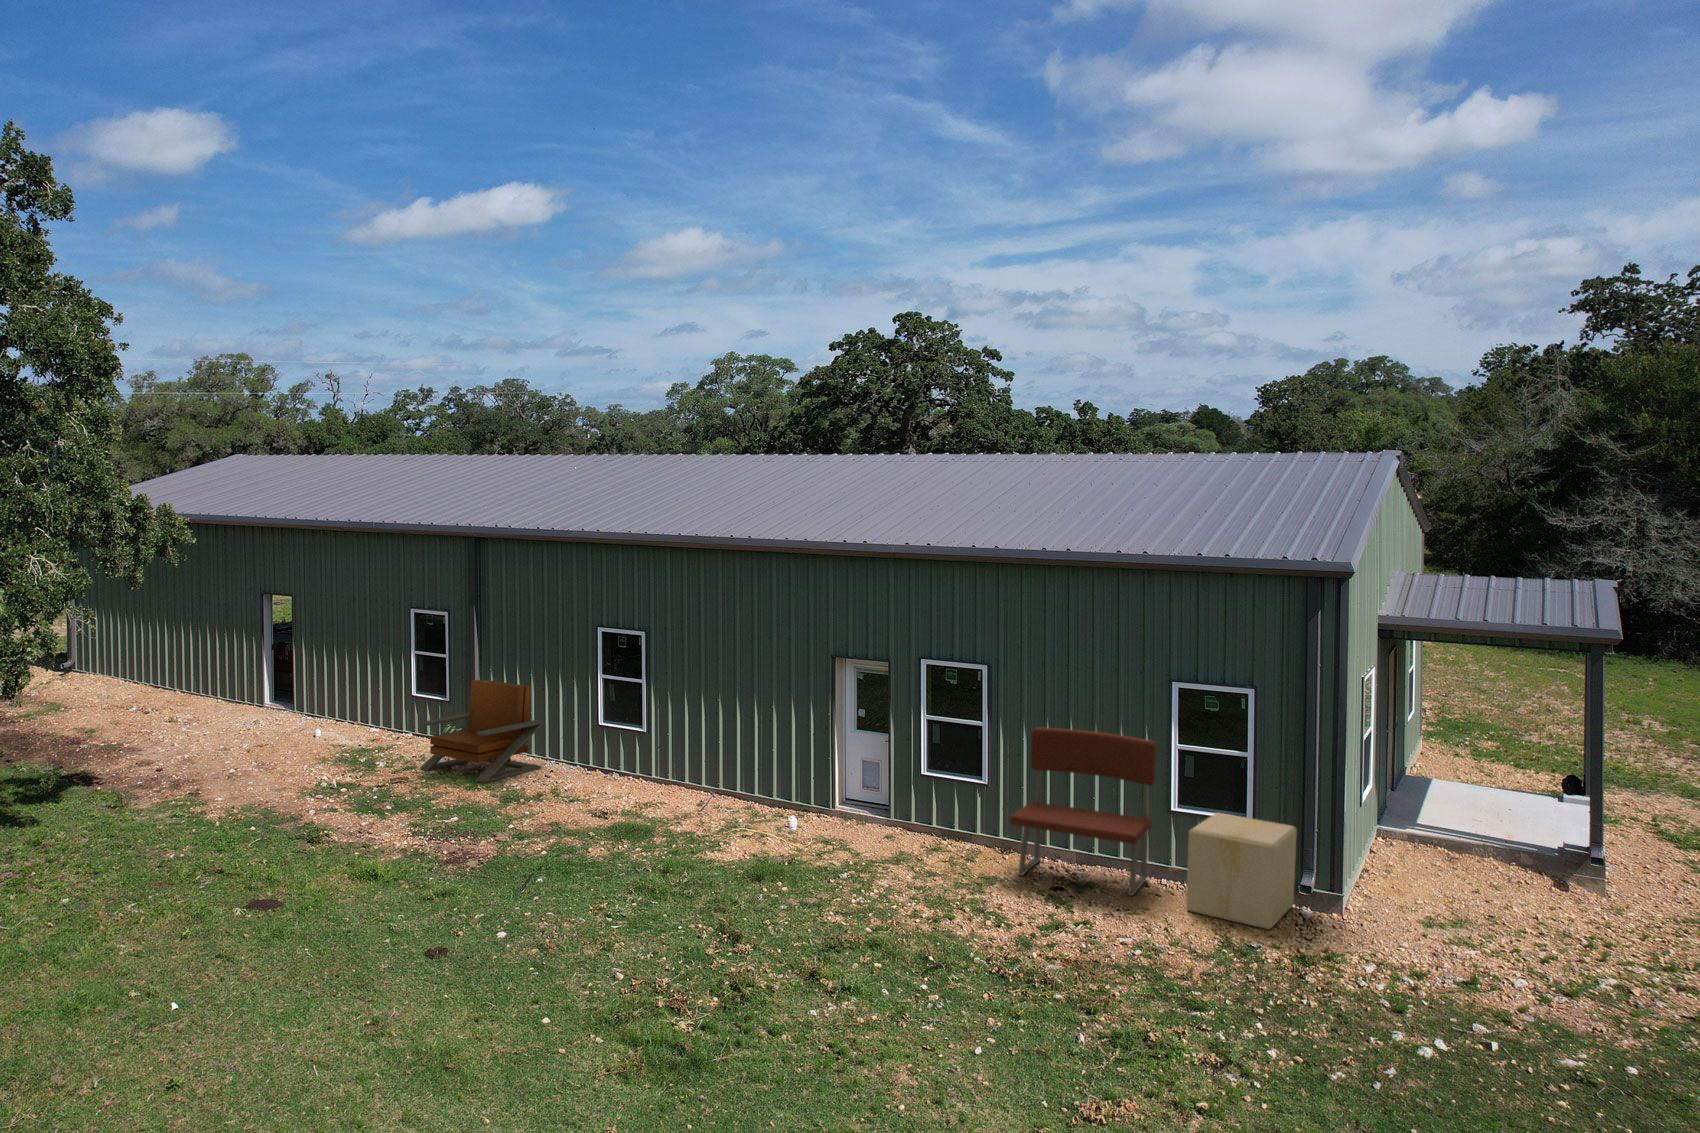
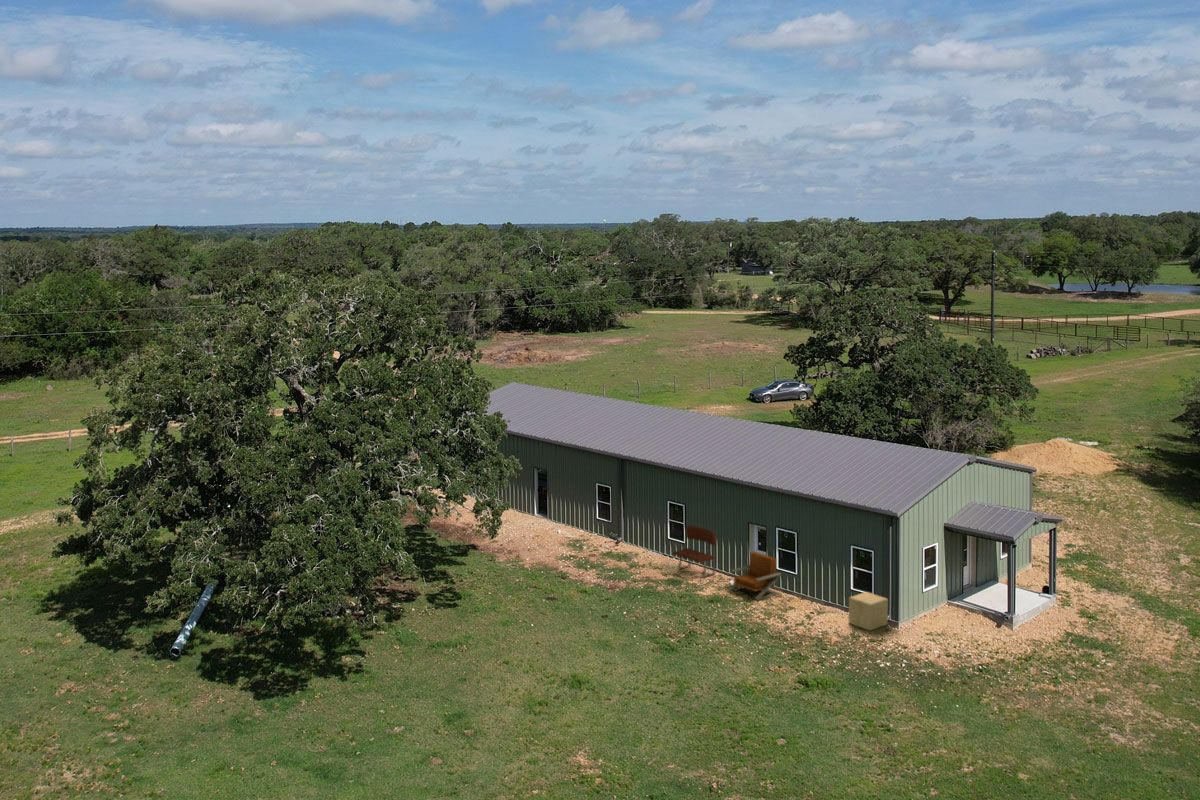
lounge chair: present [420,680,544,783] -> present [730,552,781,600]
bench: present [1009,727,1156,896] -> present [673,526,716,578]

